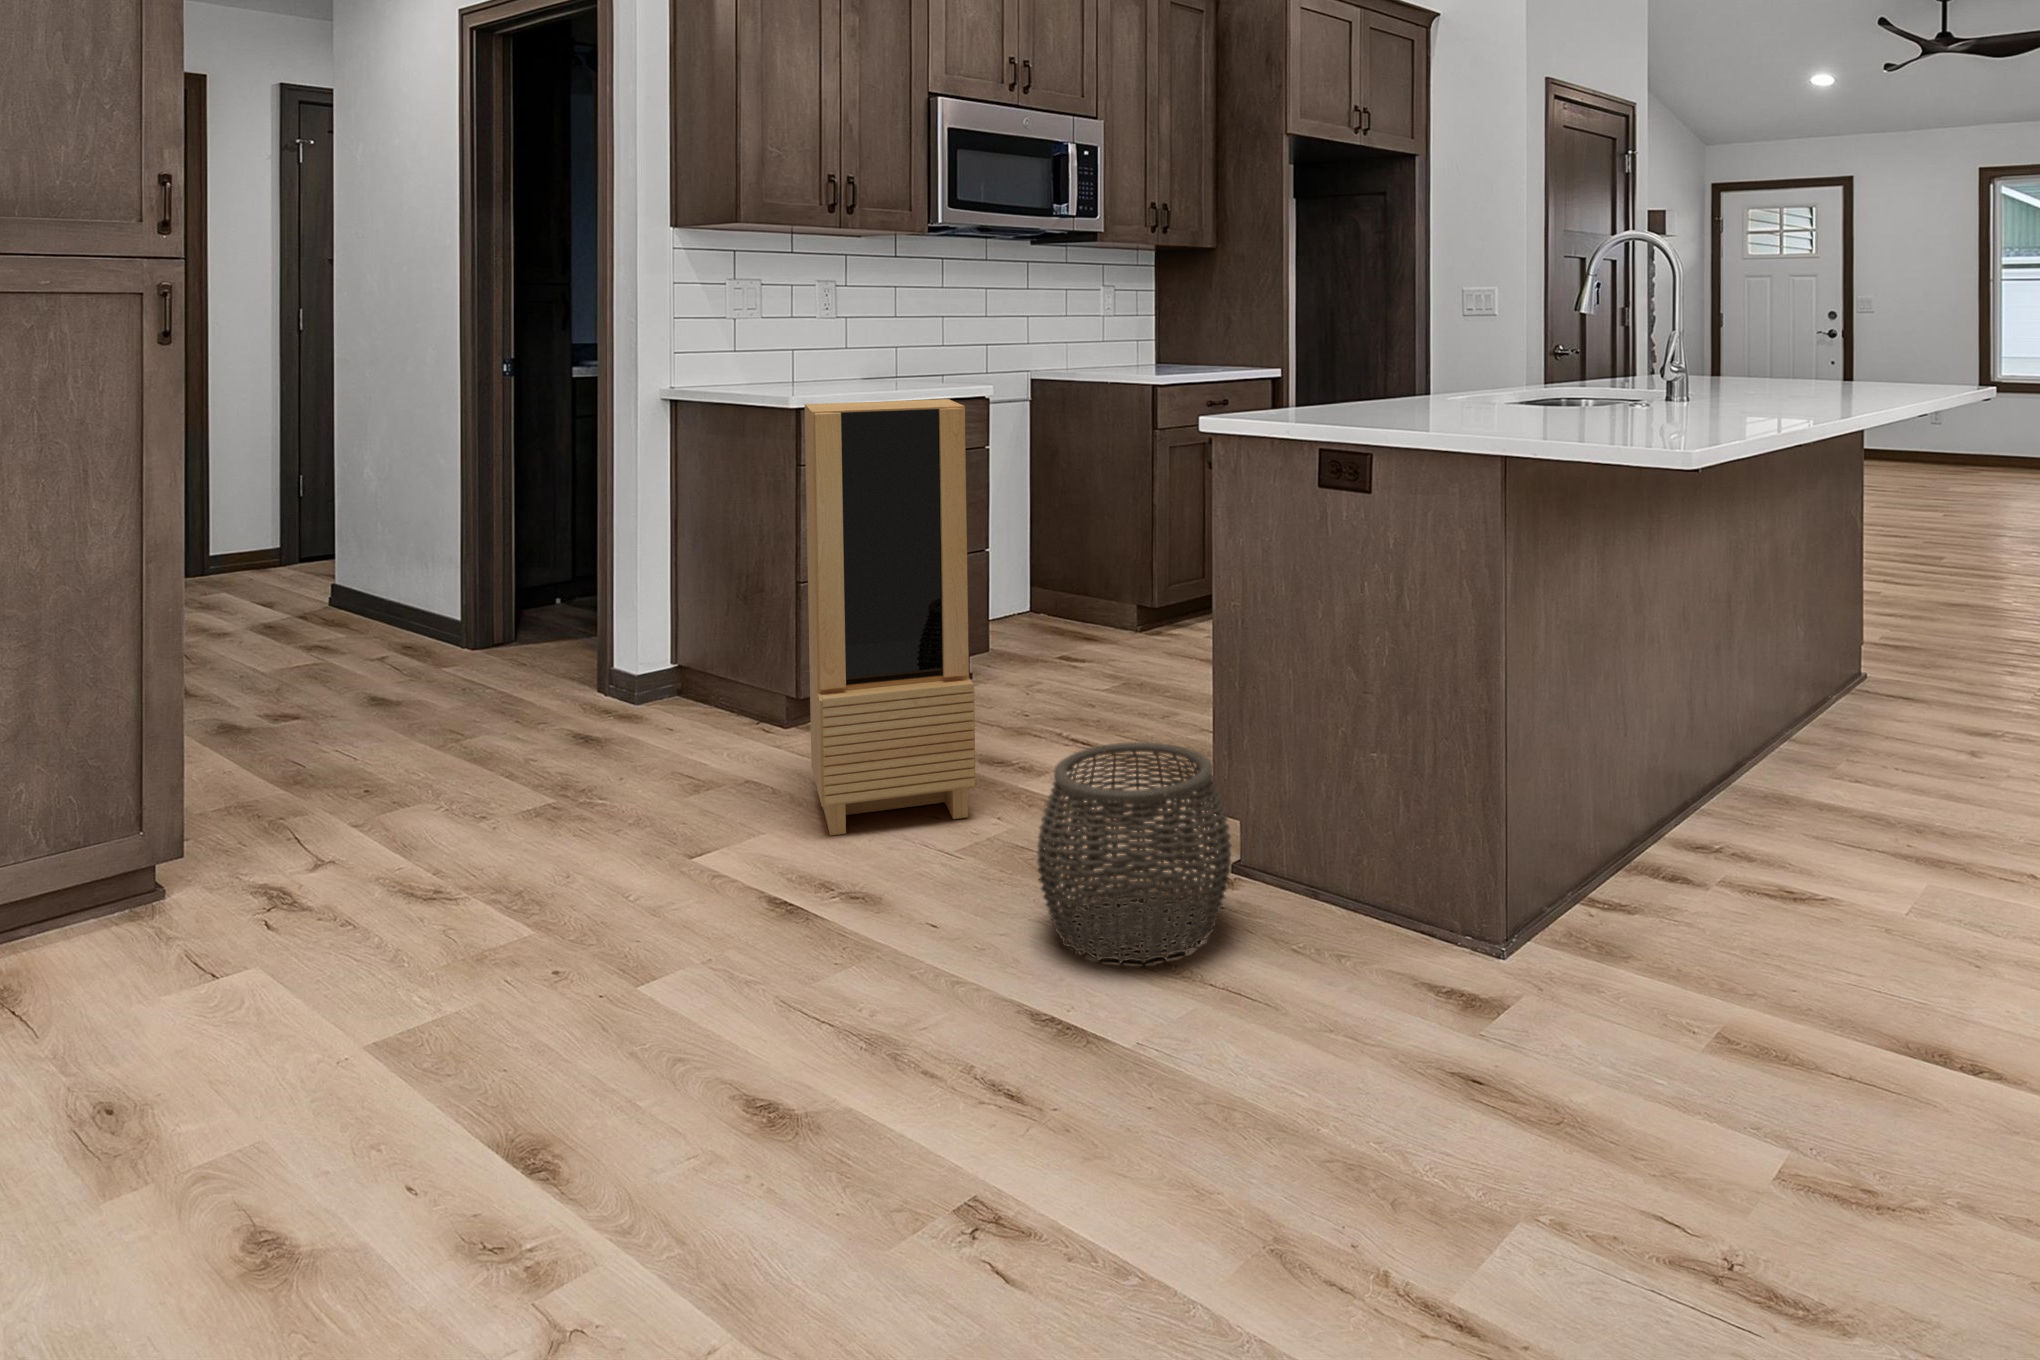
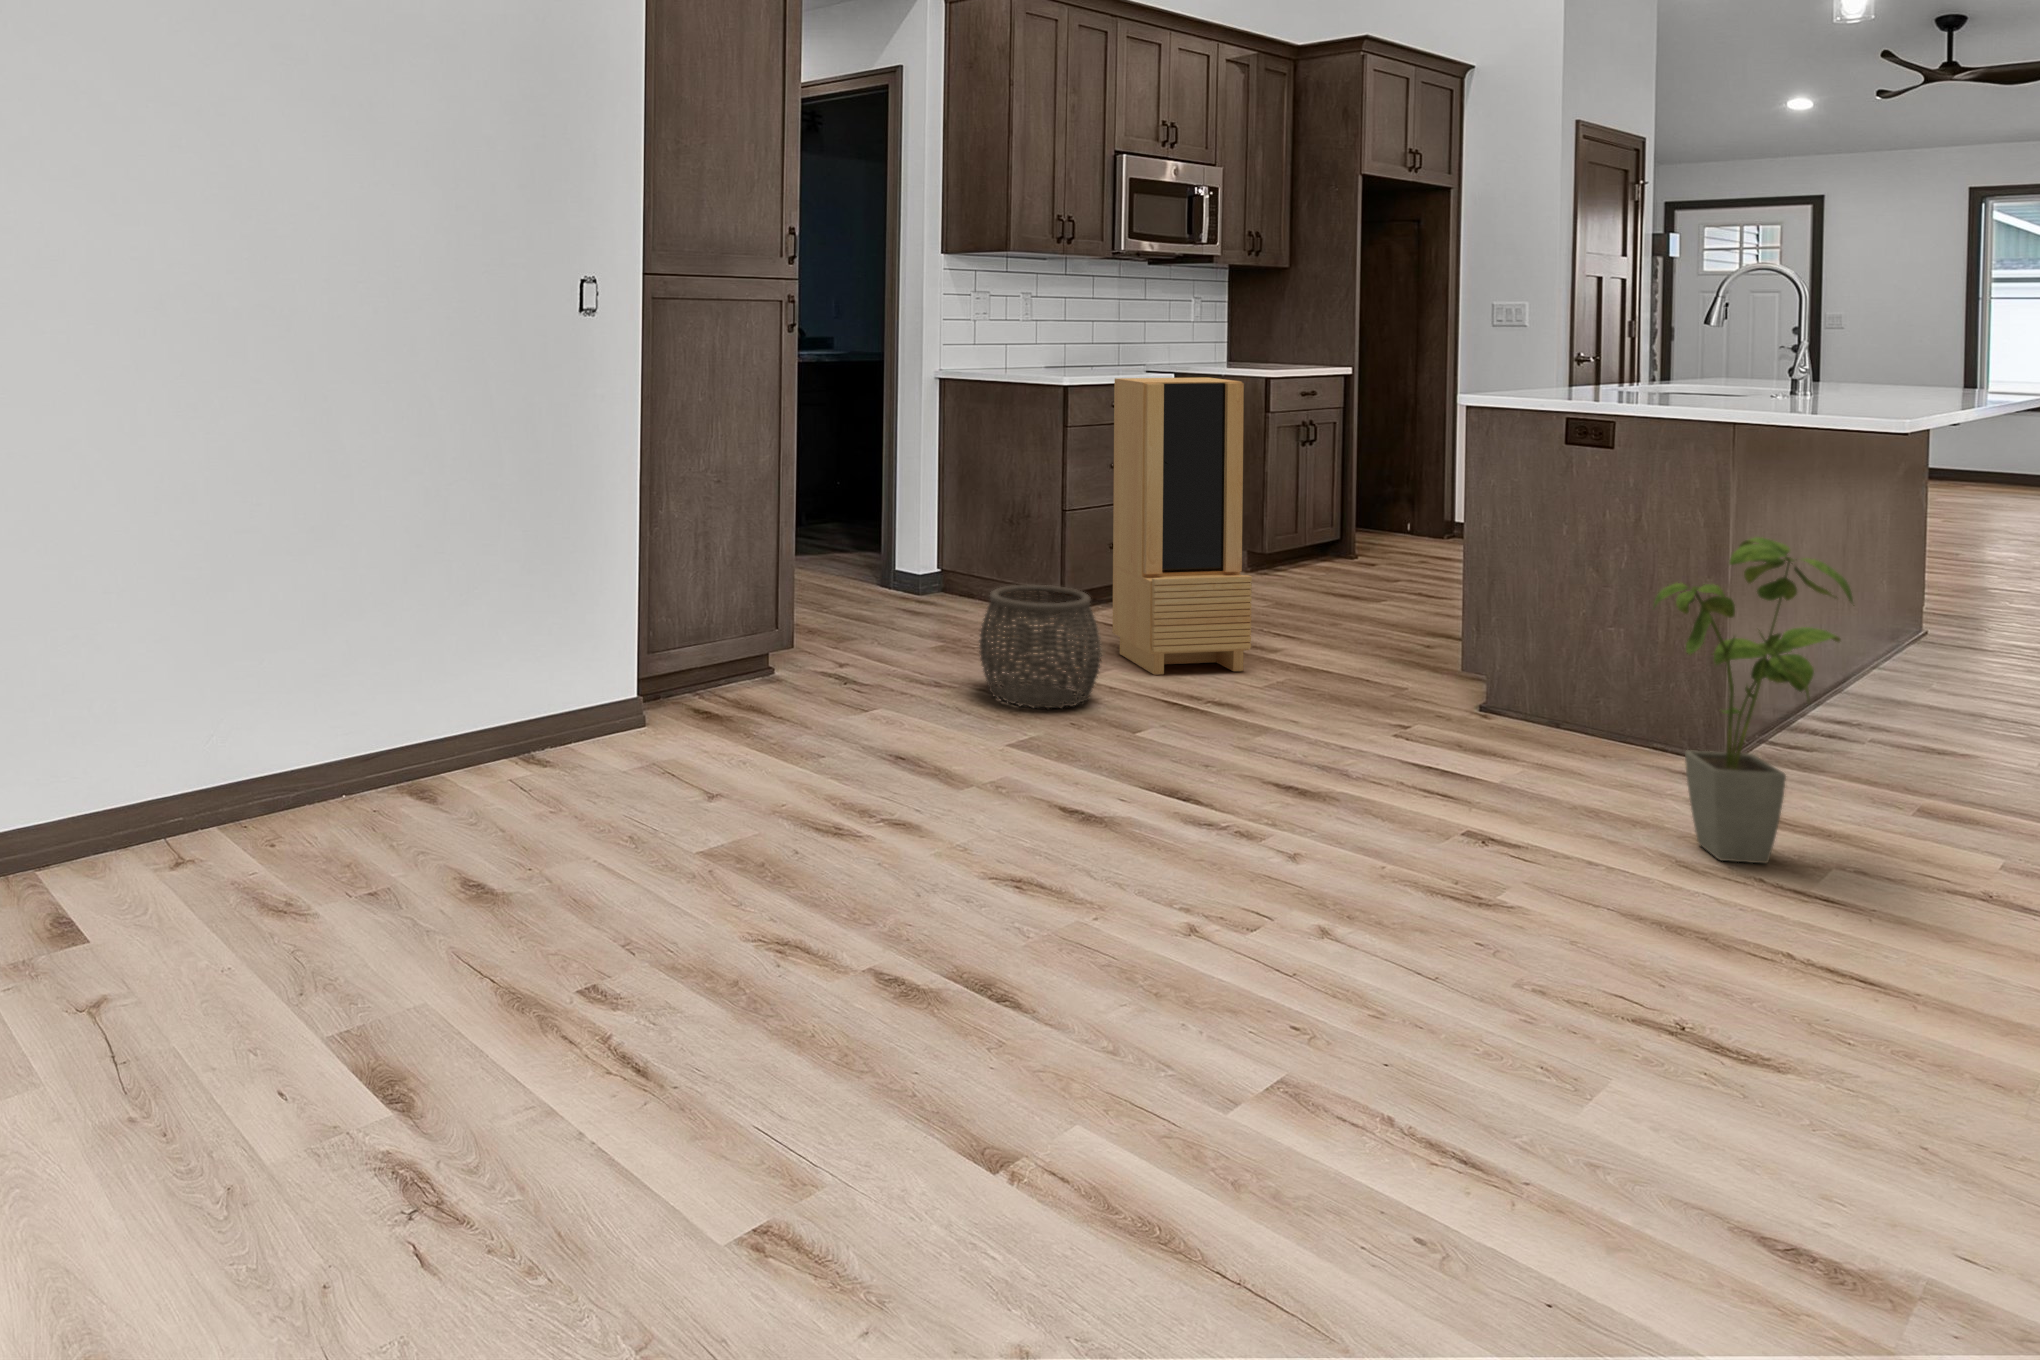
house plant: none [1290,674,1563,1212] -> present [1654,537,1854,863]
woven basket: present [1037,742,1232,963] -> present [979,585,1102,708]

